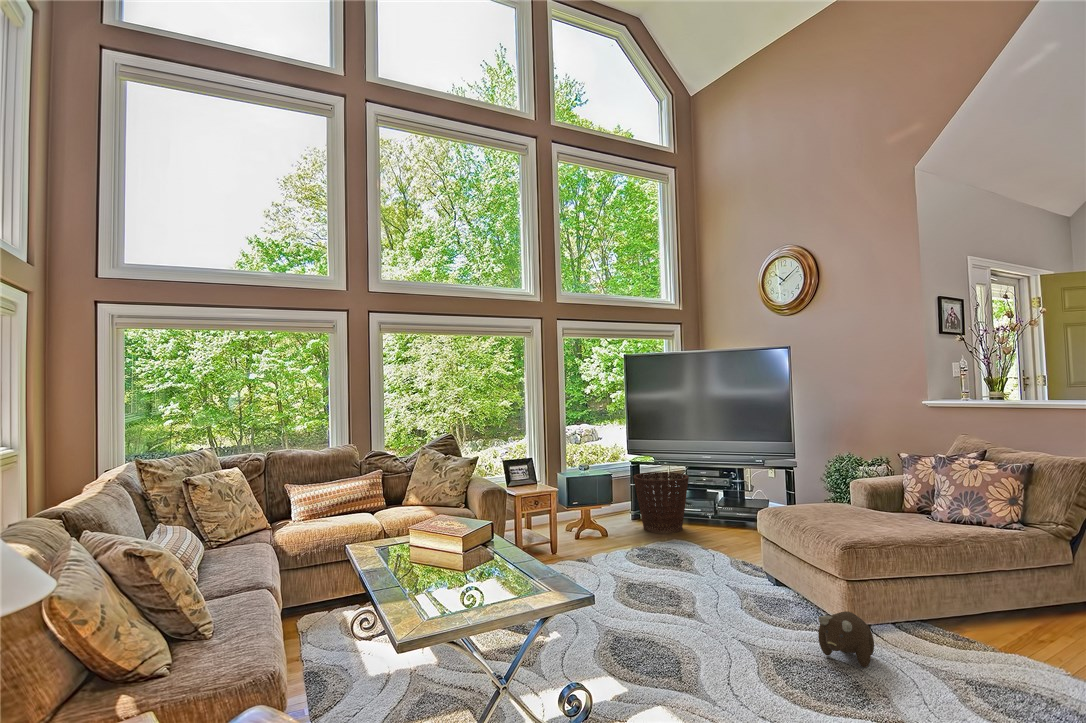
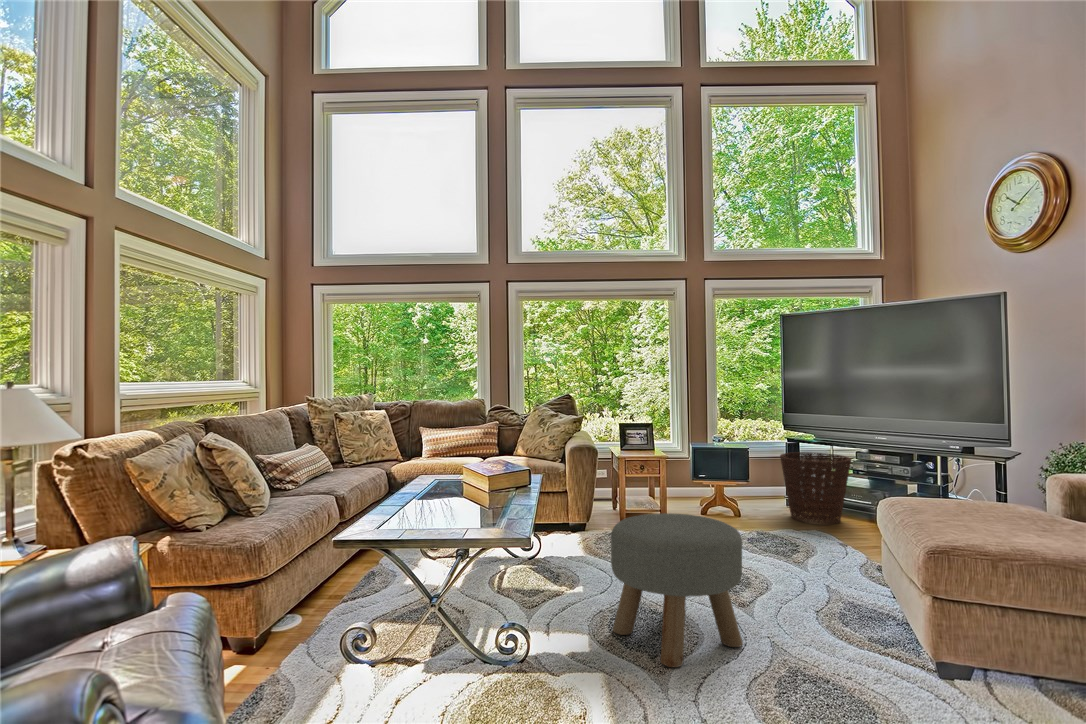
ottoman: none [639,544,760,689] -> present [611,513,743,667]
plush toy: present [818,611,874,667] -> none [805,618,894,693]

